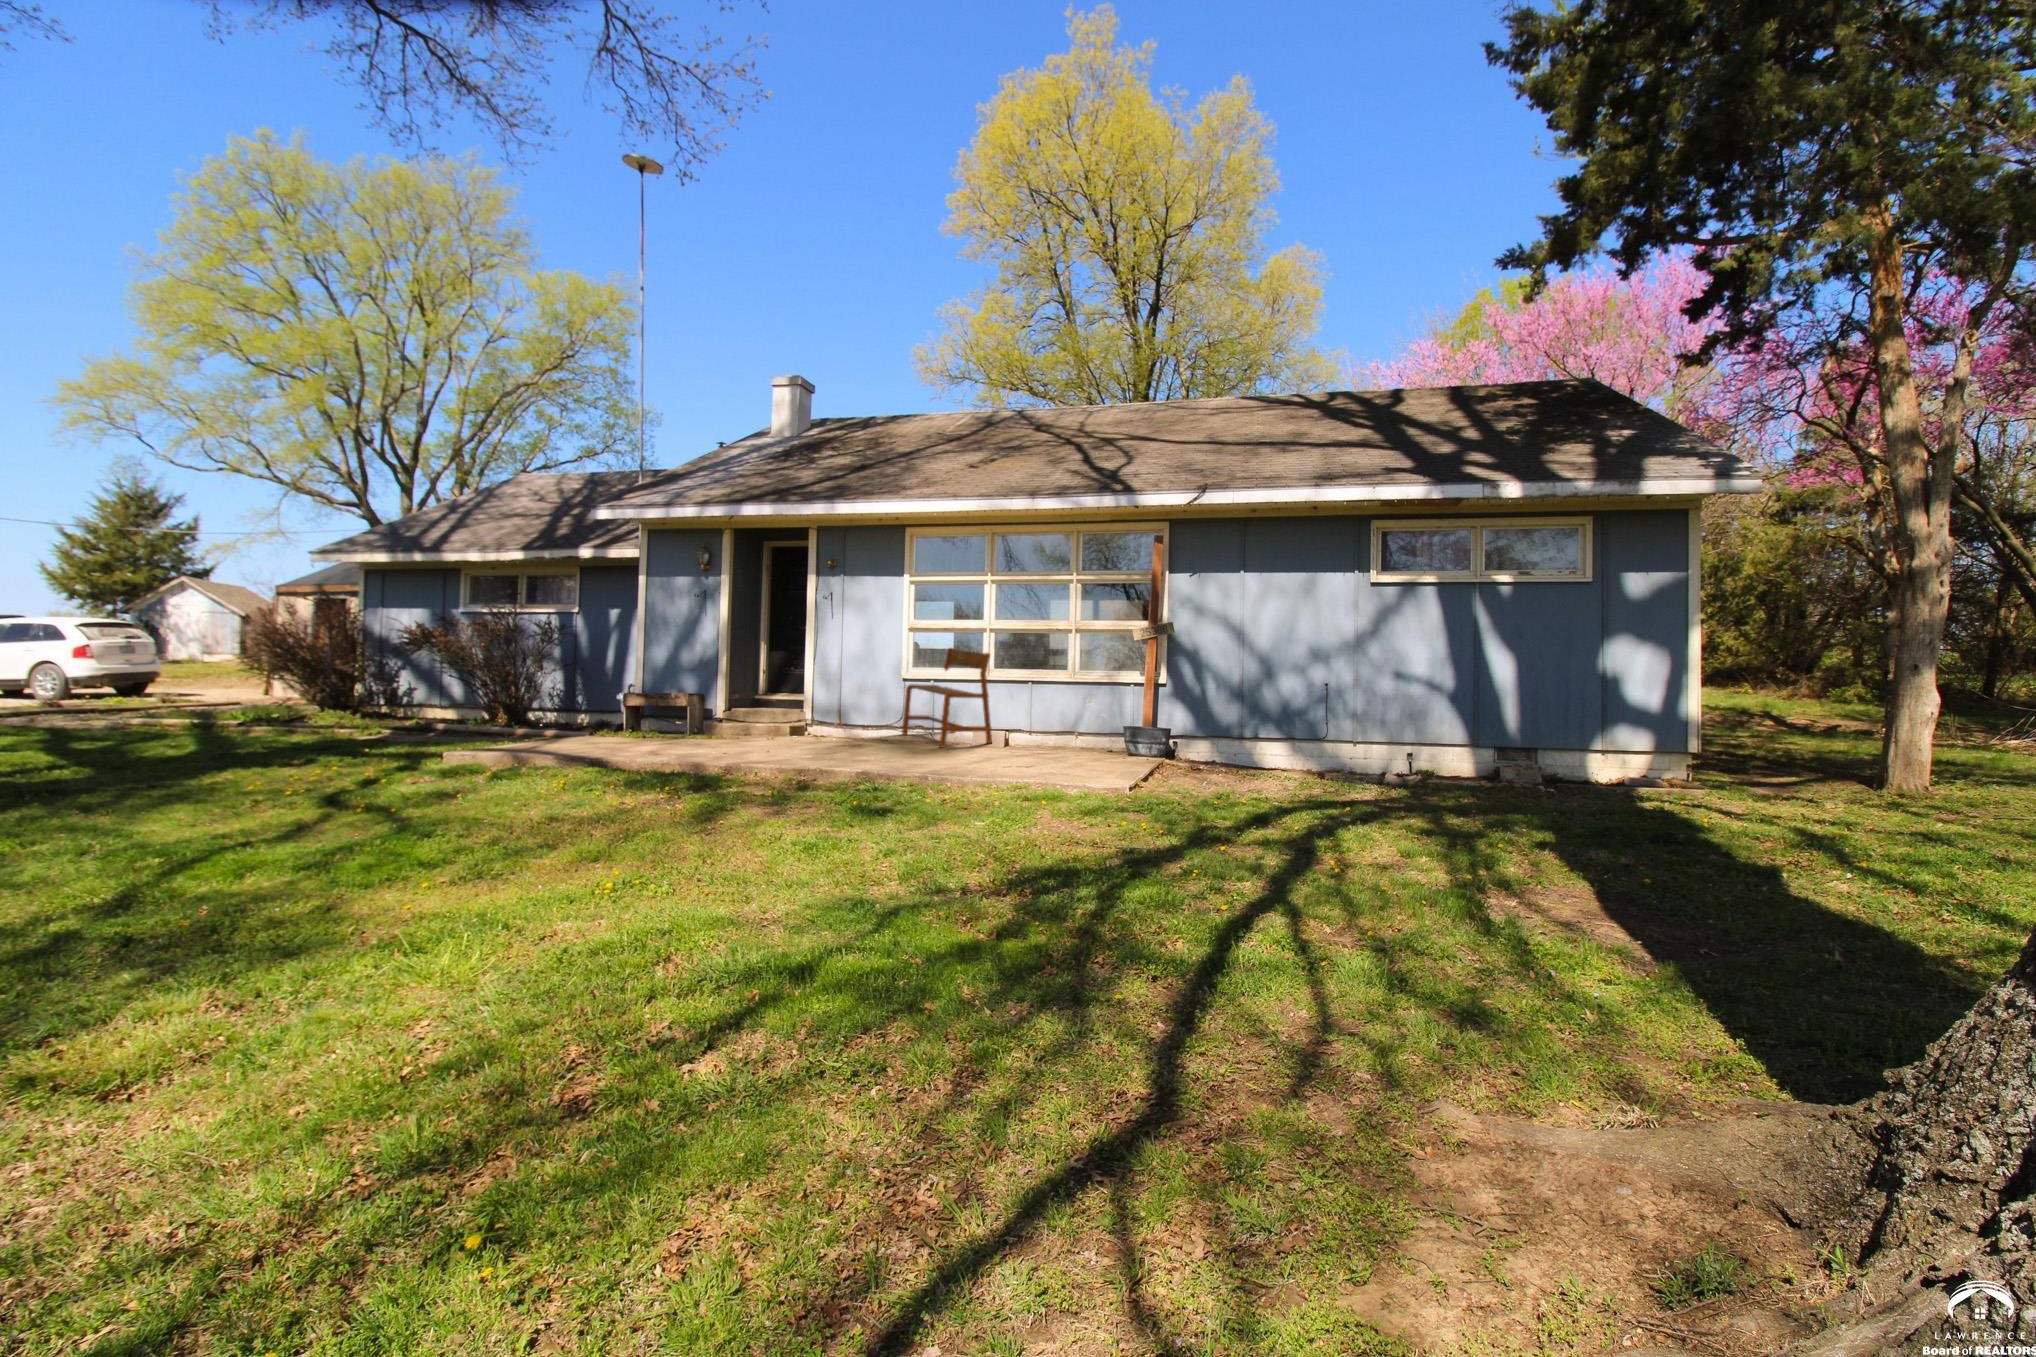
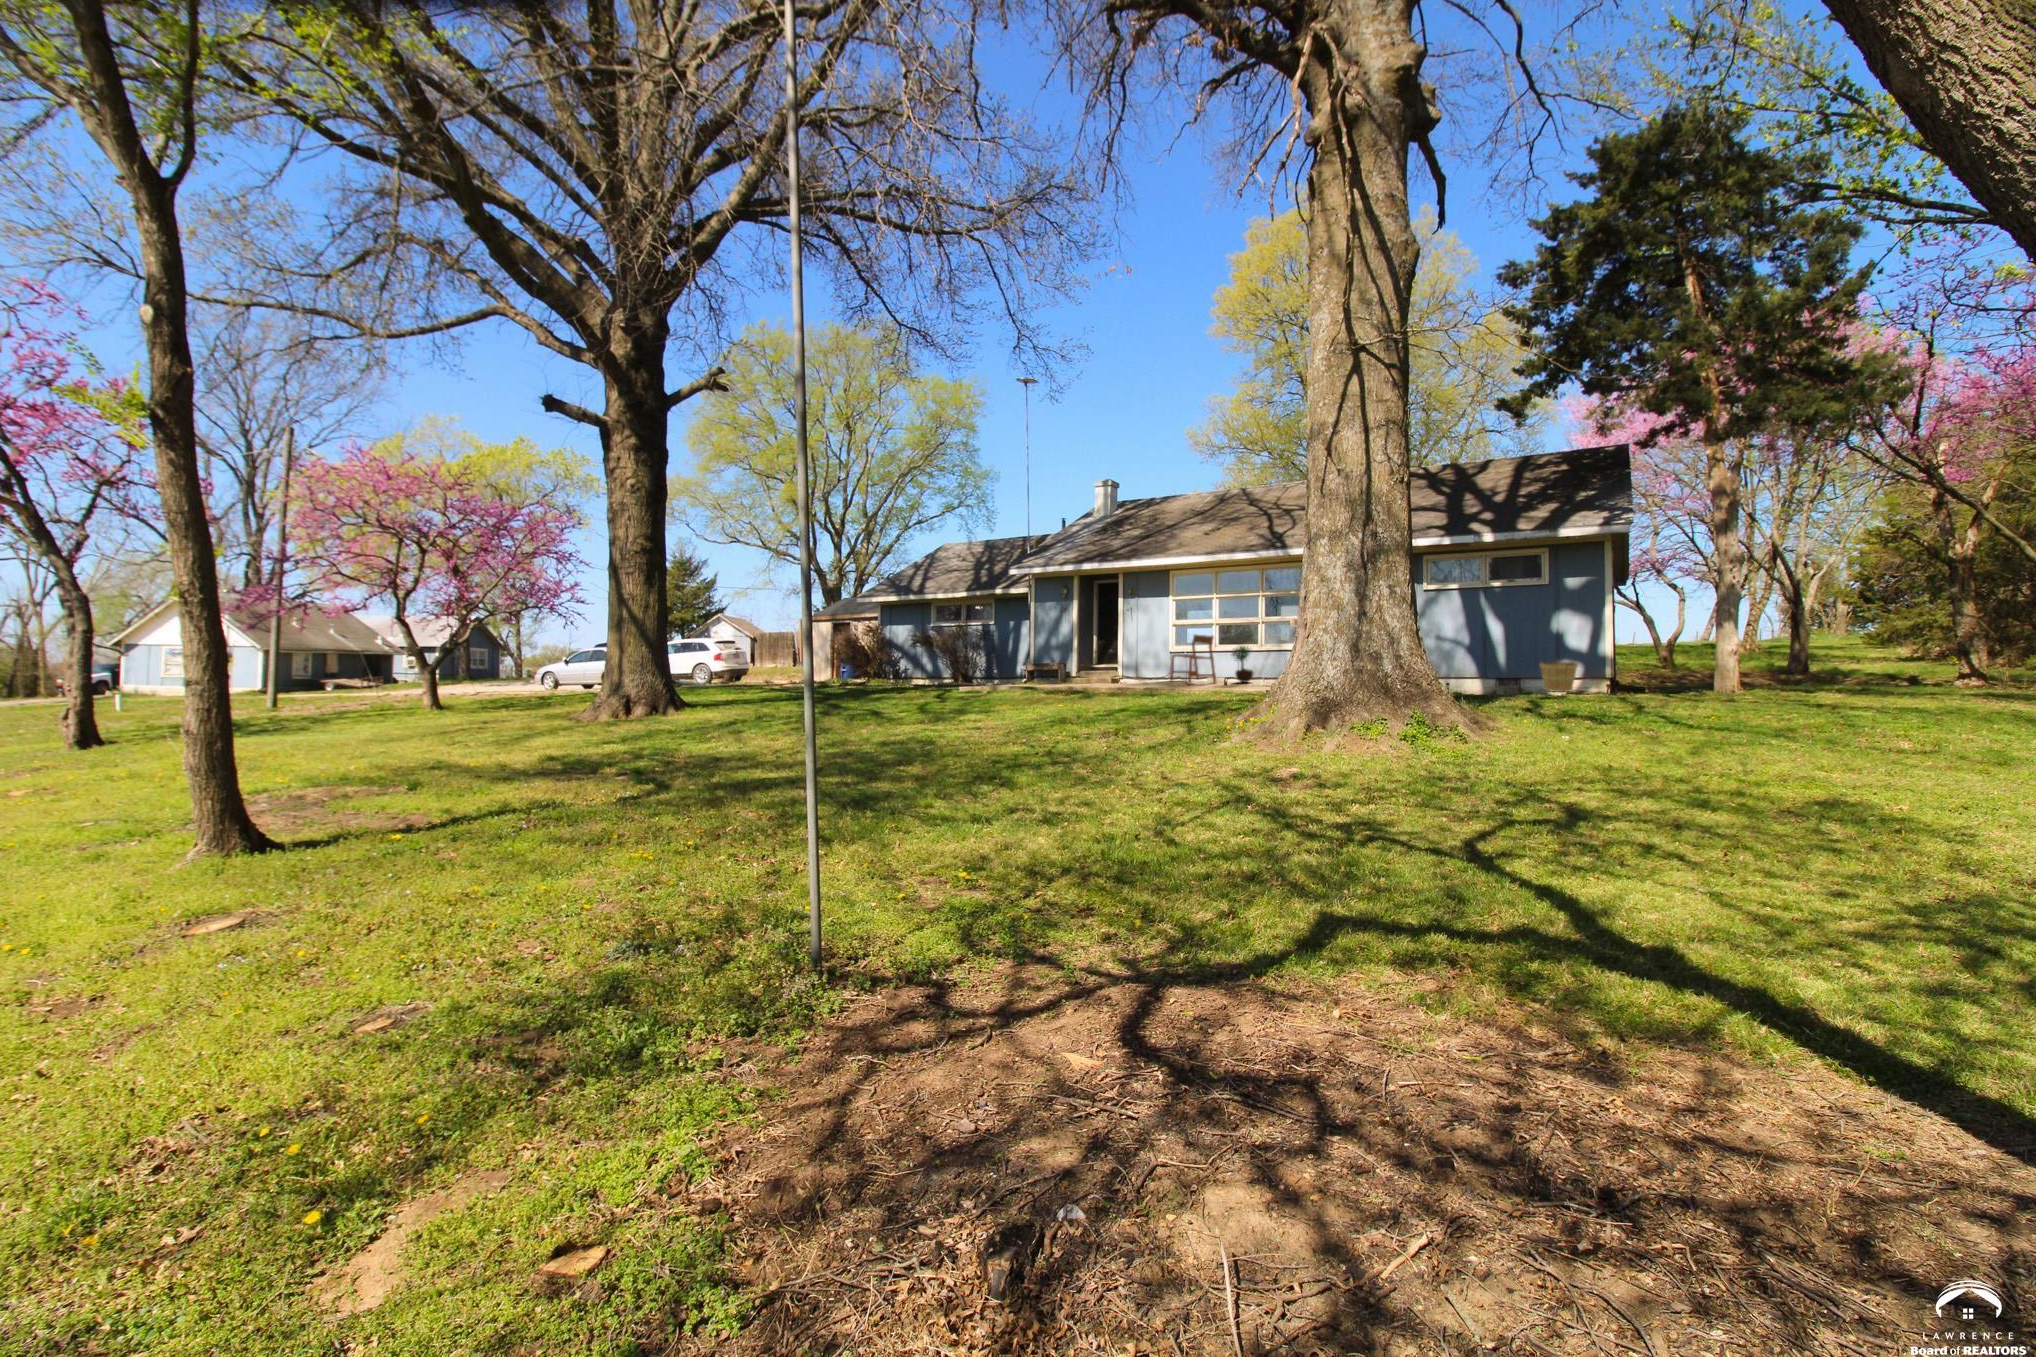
potted tree: none [1019,666,1063,743] -> present [1232,646,1253,682]
wooden bucket: none [1591,727,1661,785] -> present [1540,662,1578,692]

